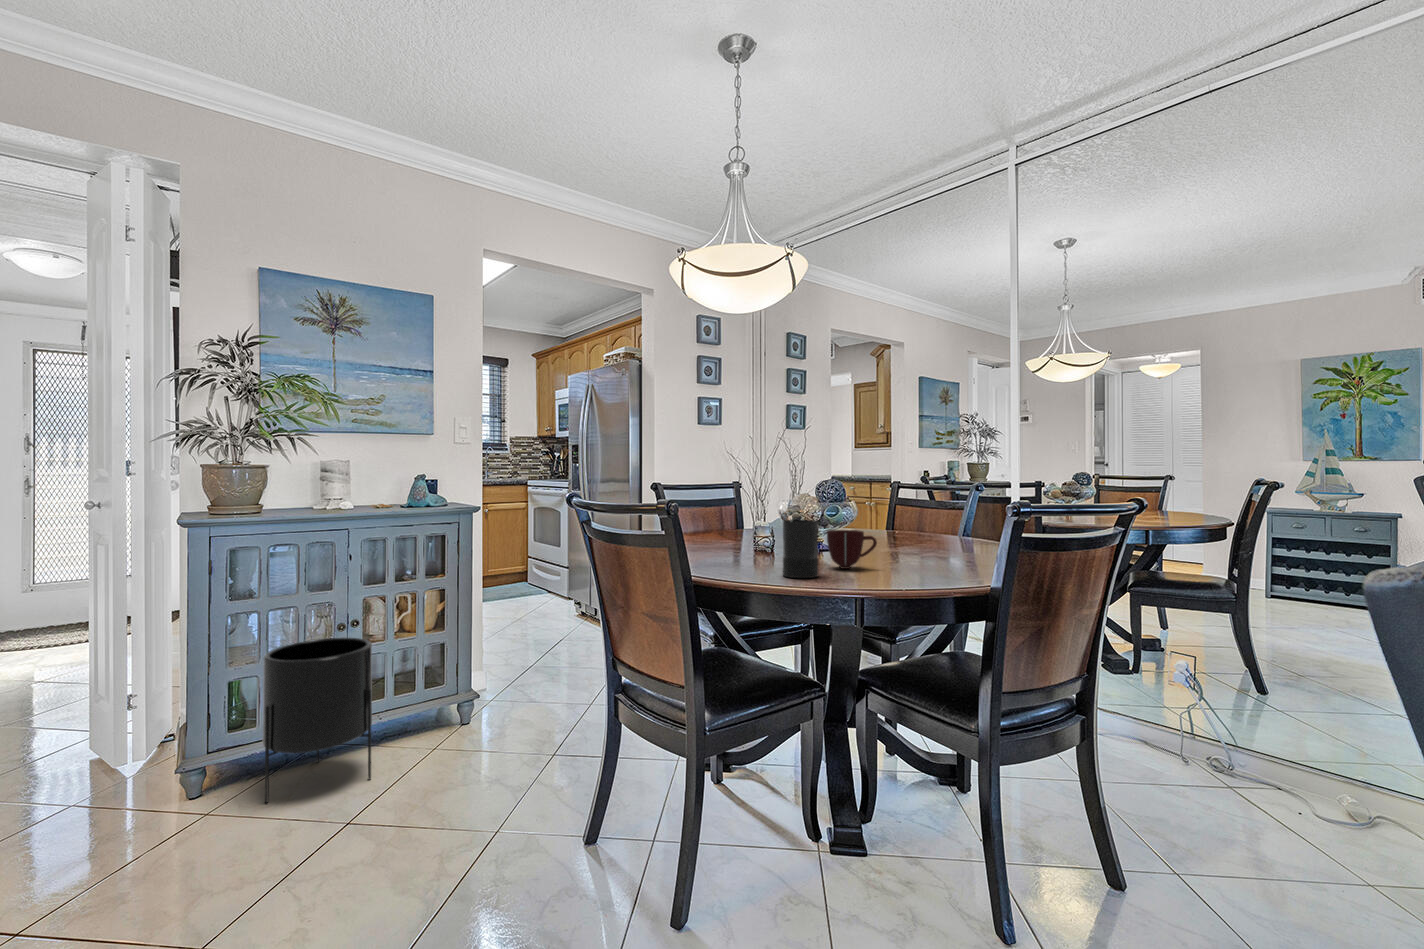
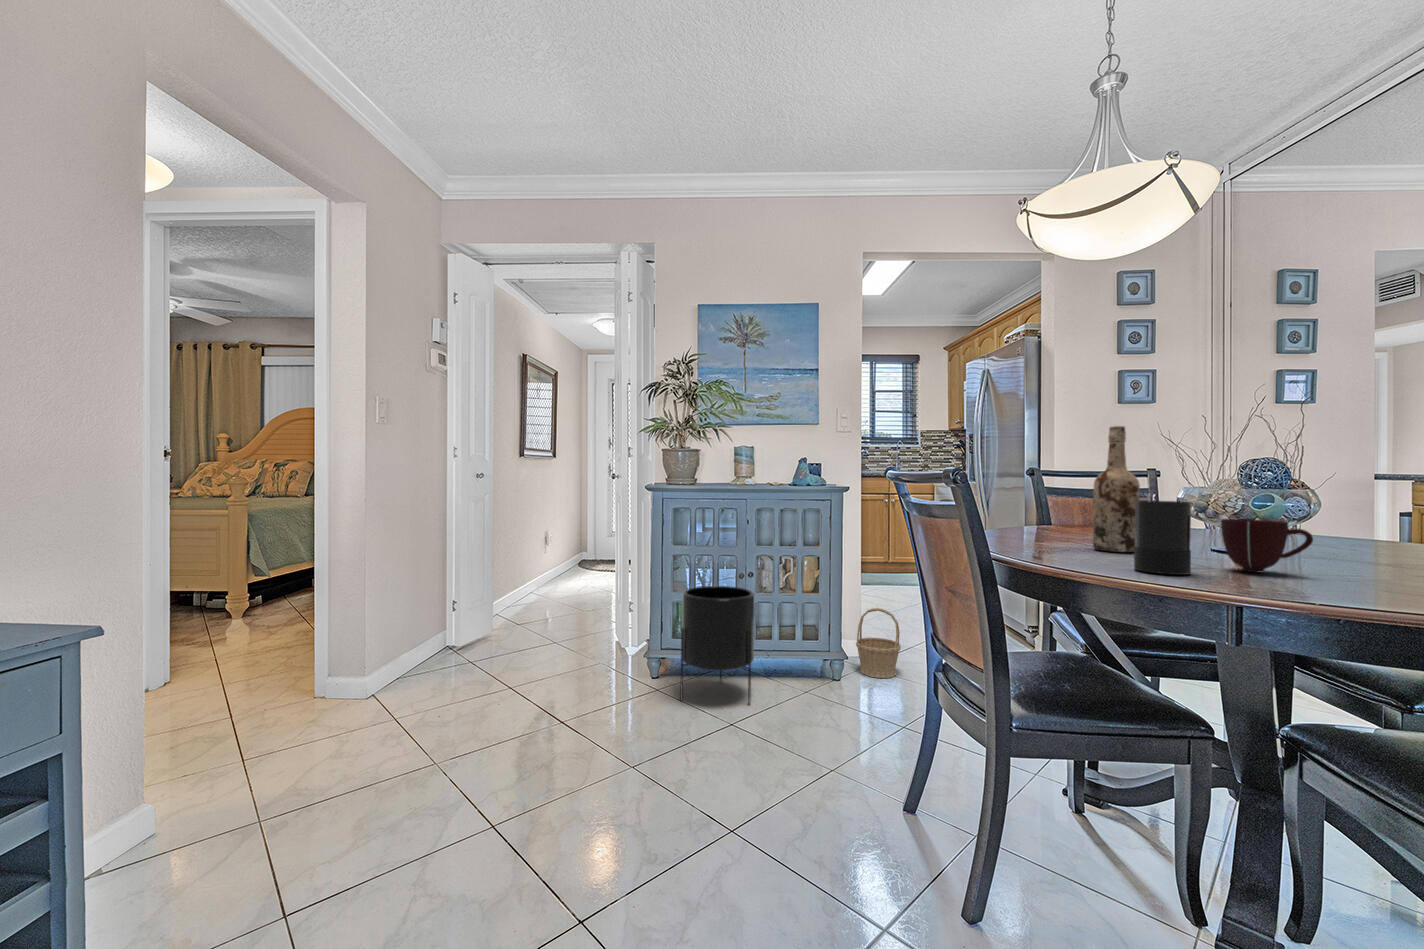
wine bottle: none [735,457,766,560] -> present [1093,426,1140,552]
basket: none [484,632,532,707] -> present [856,608,901,678]

